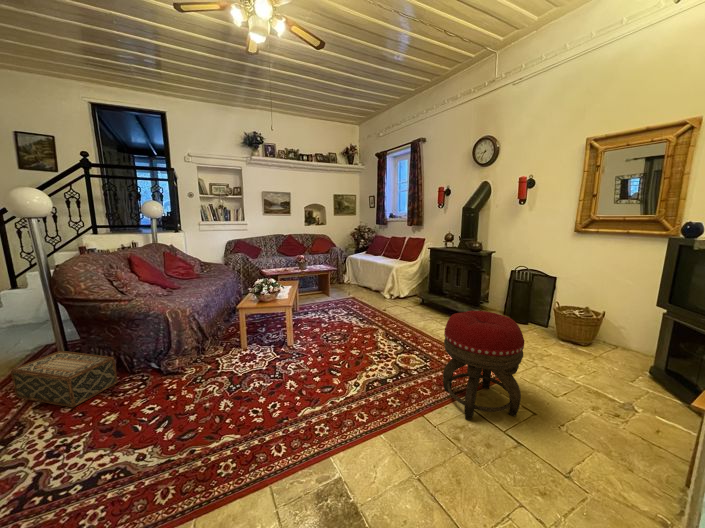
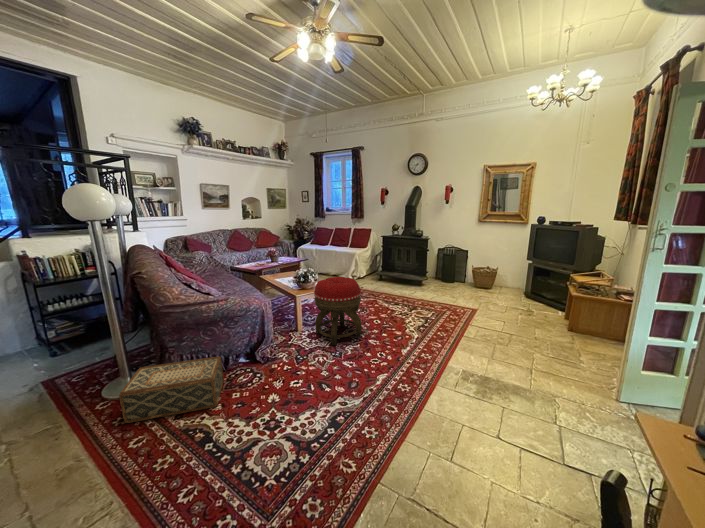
footstool: present [443,311,525,420] -> present [314,277,362,345]

